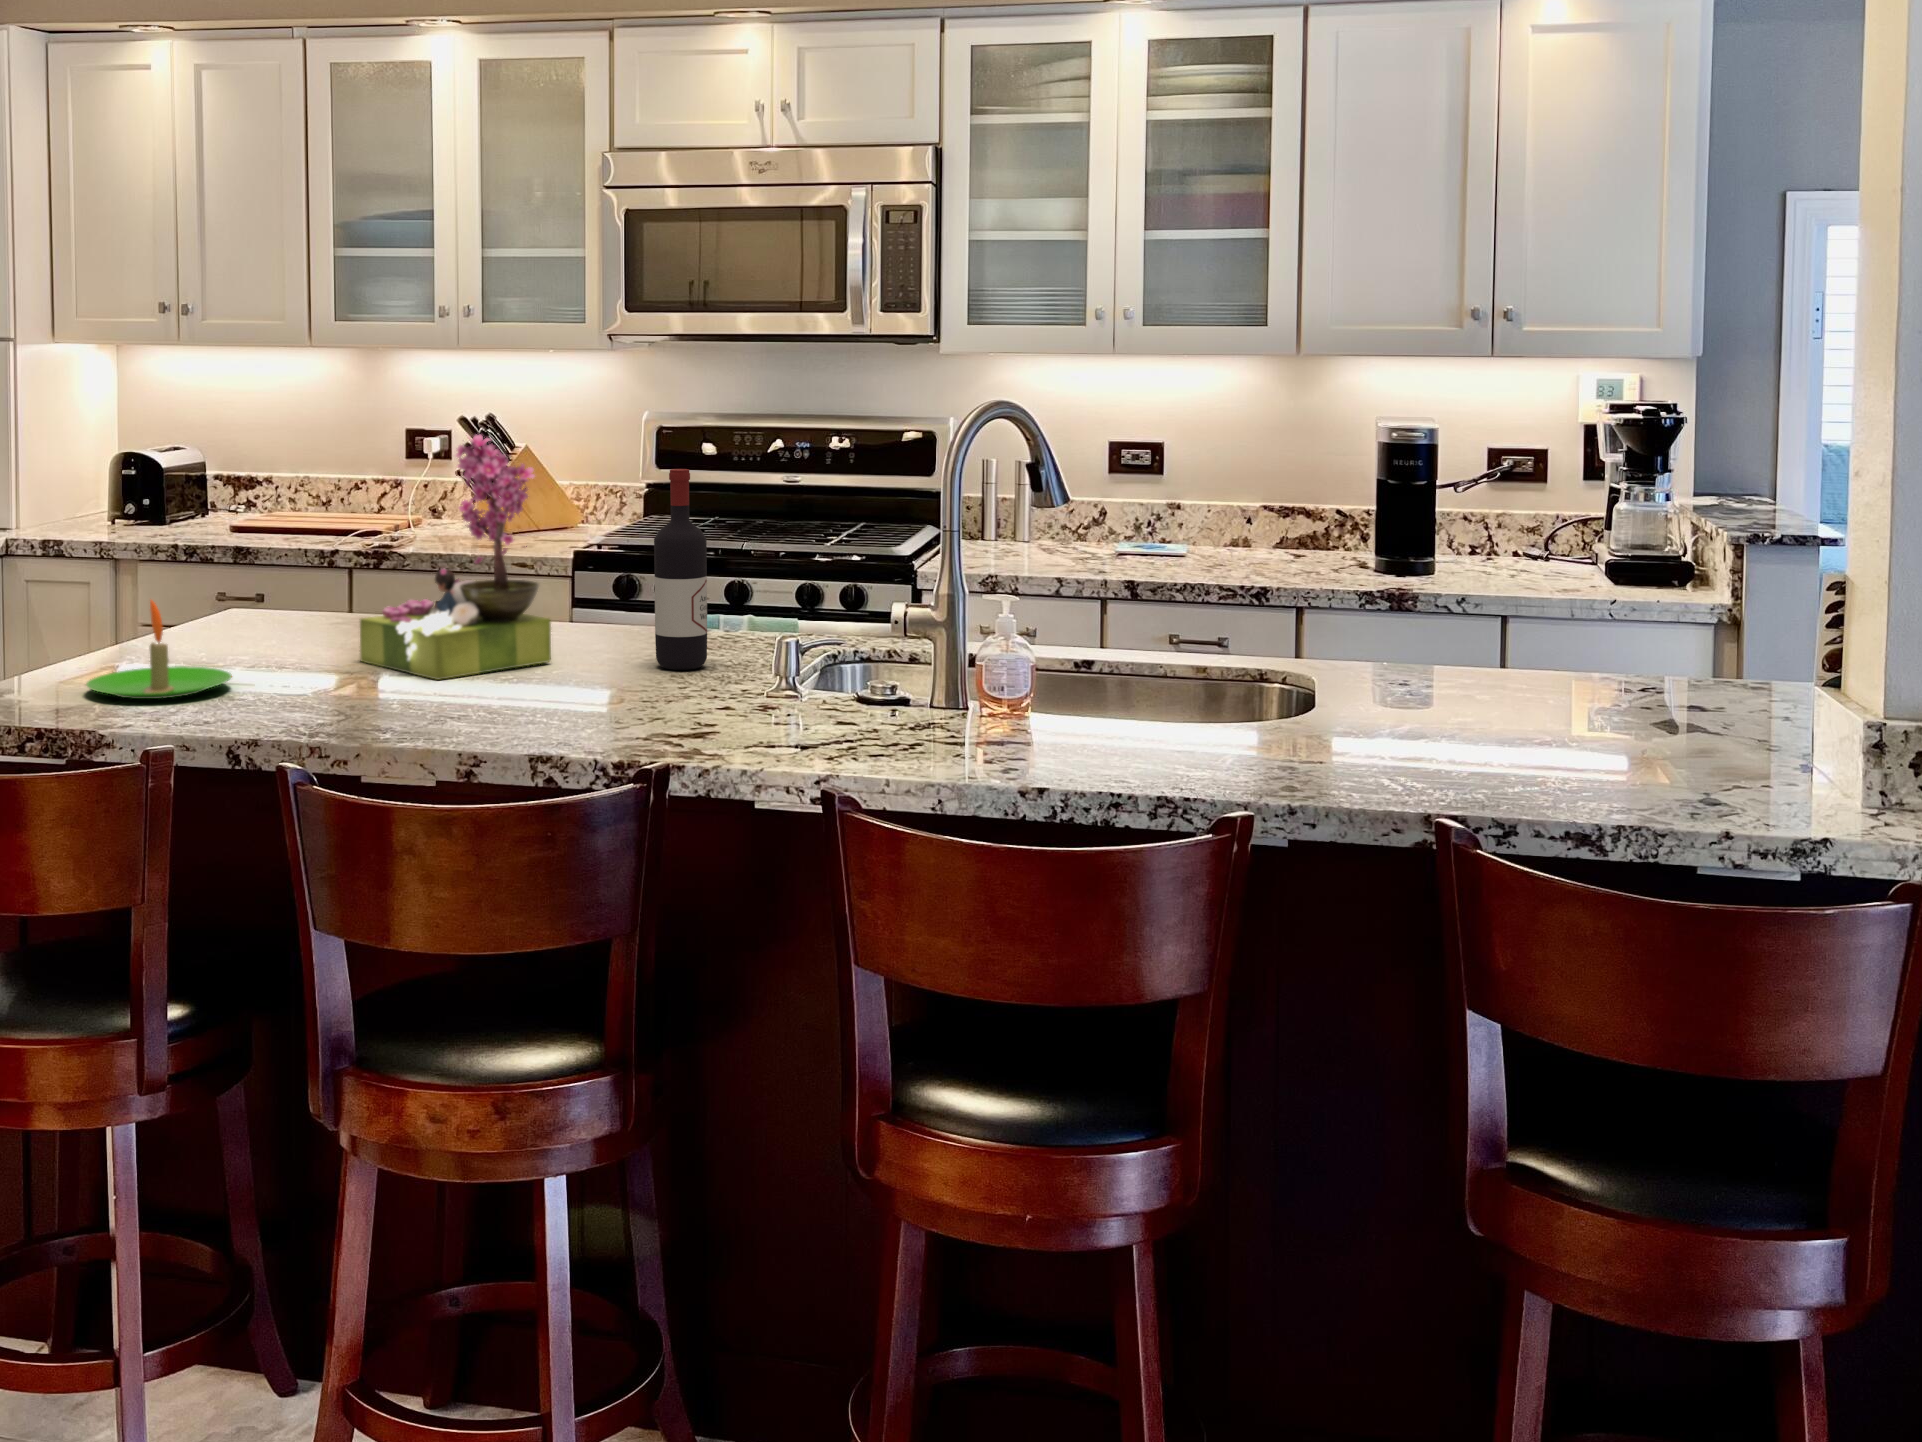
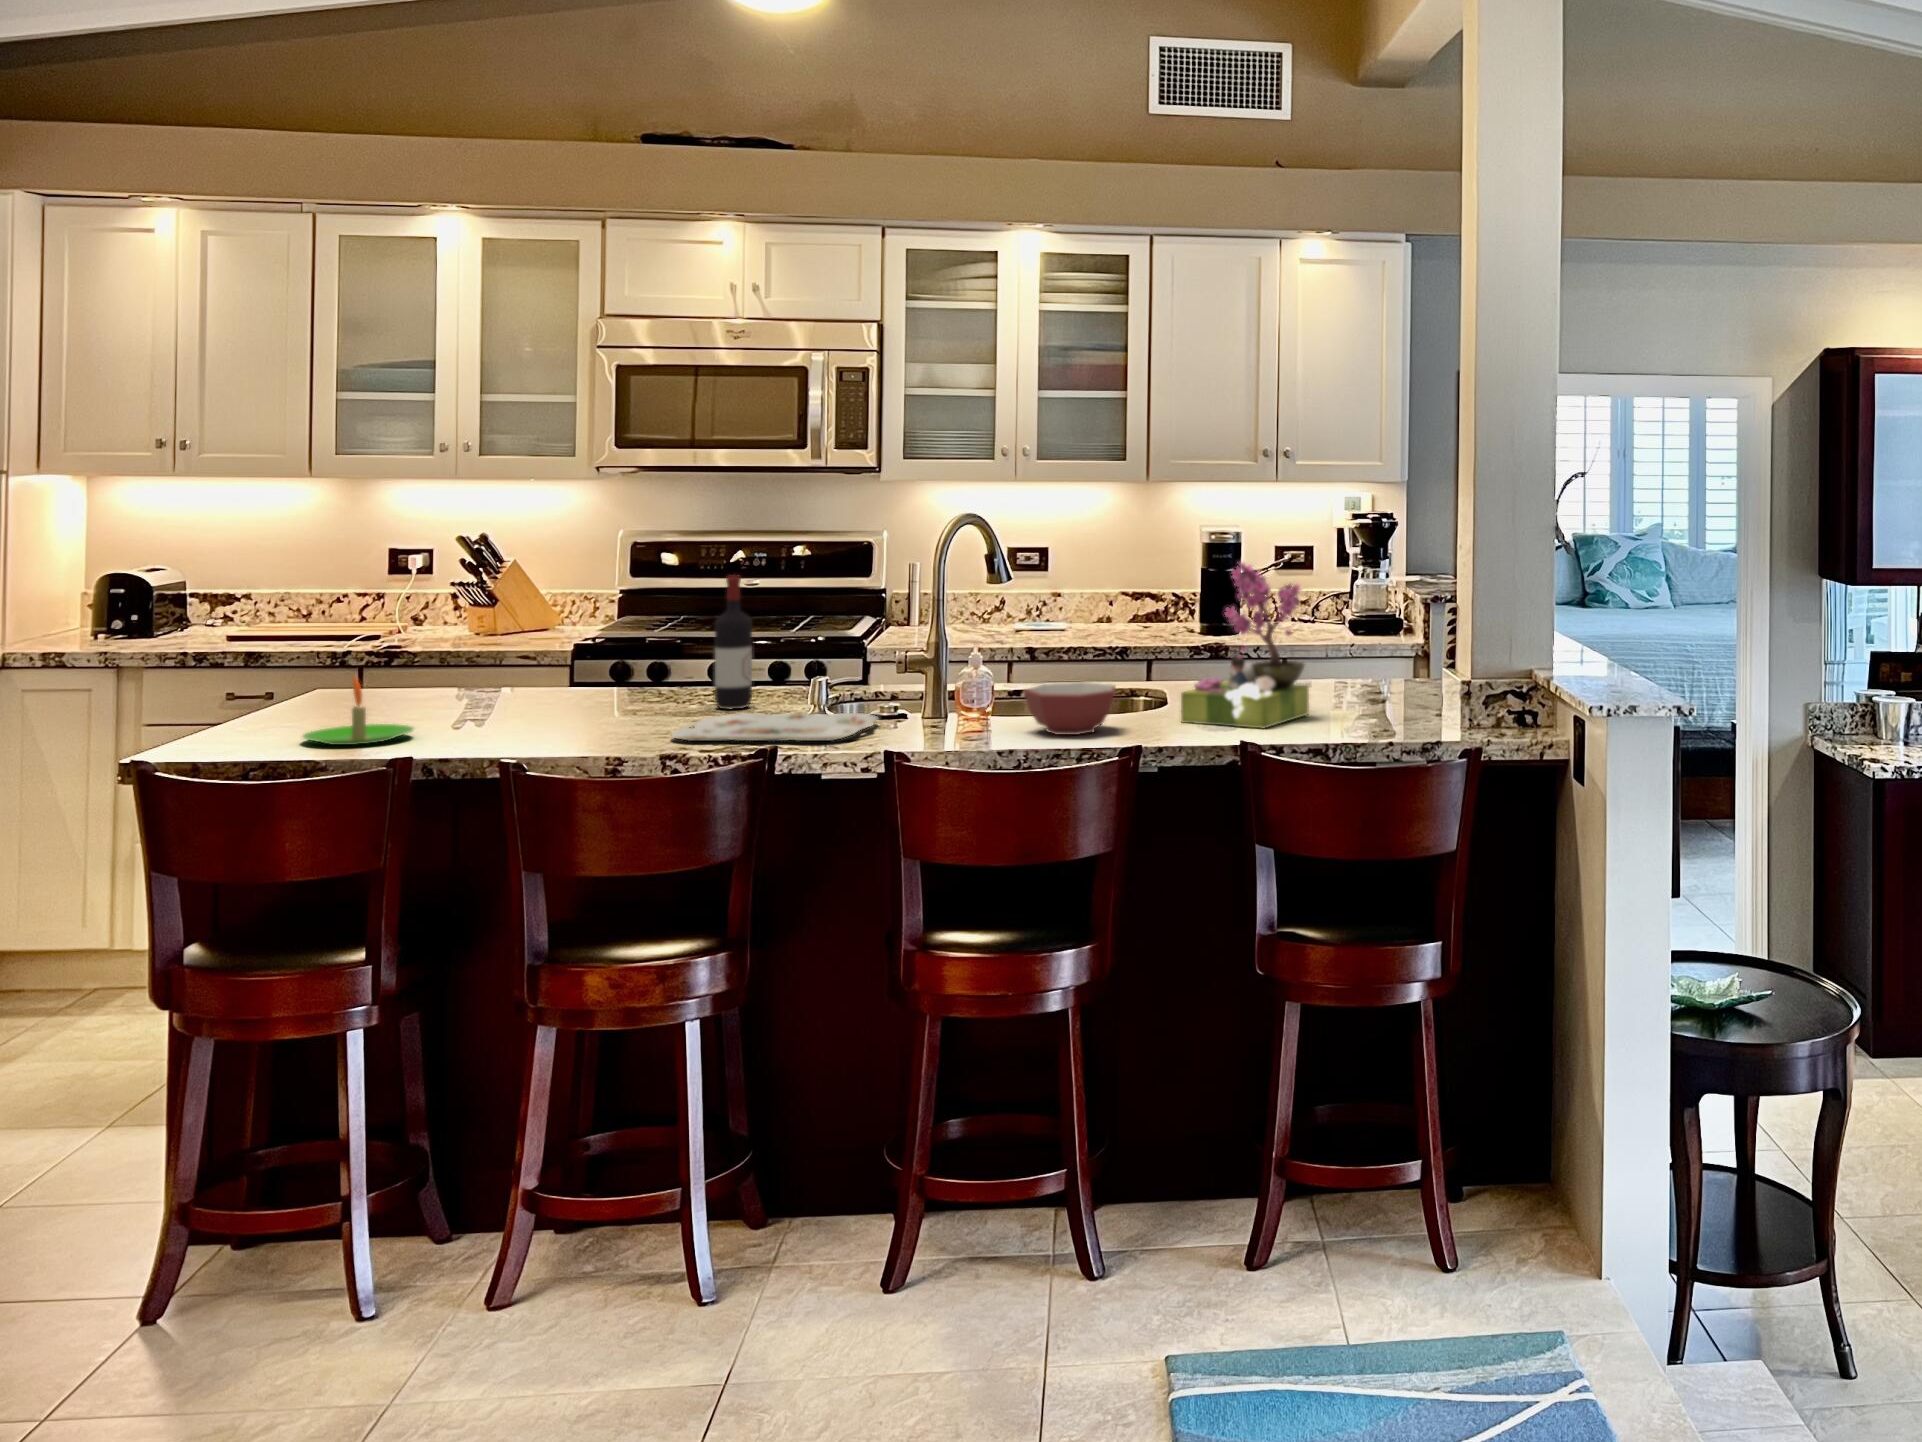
flower arrangement: present [360,433,551,680] -> present [1181,562,1309,729]
bowl: none [1109,670,1276,769] -> present [1024,682,1115,735]
serving tray: none [553,681,876,747] -> present [671,713,878,741]

